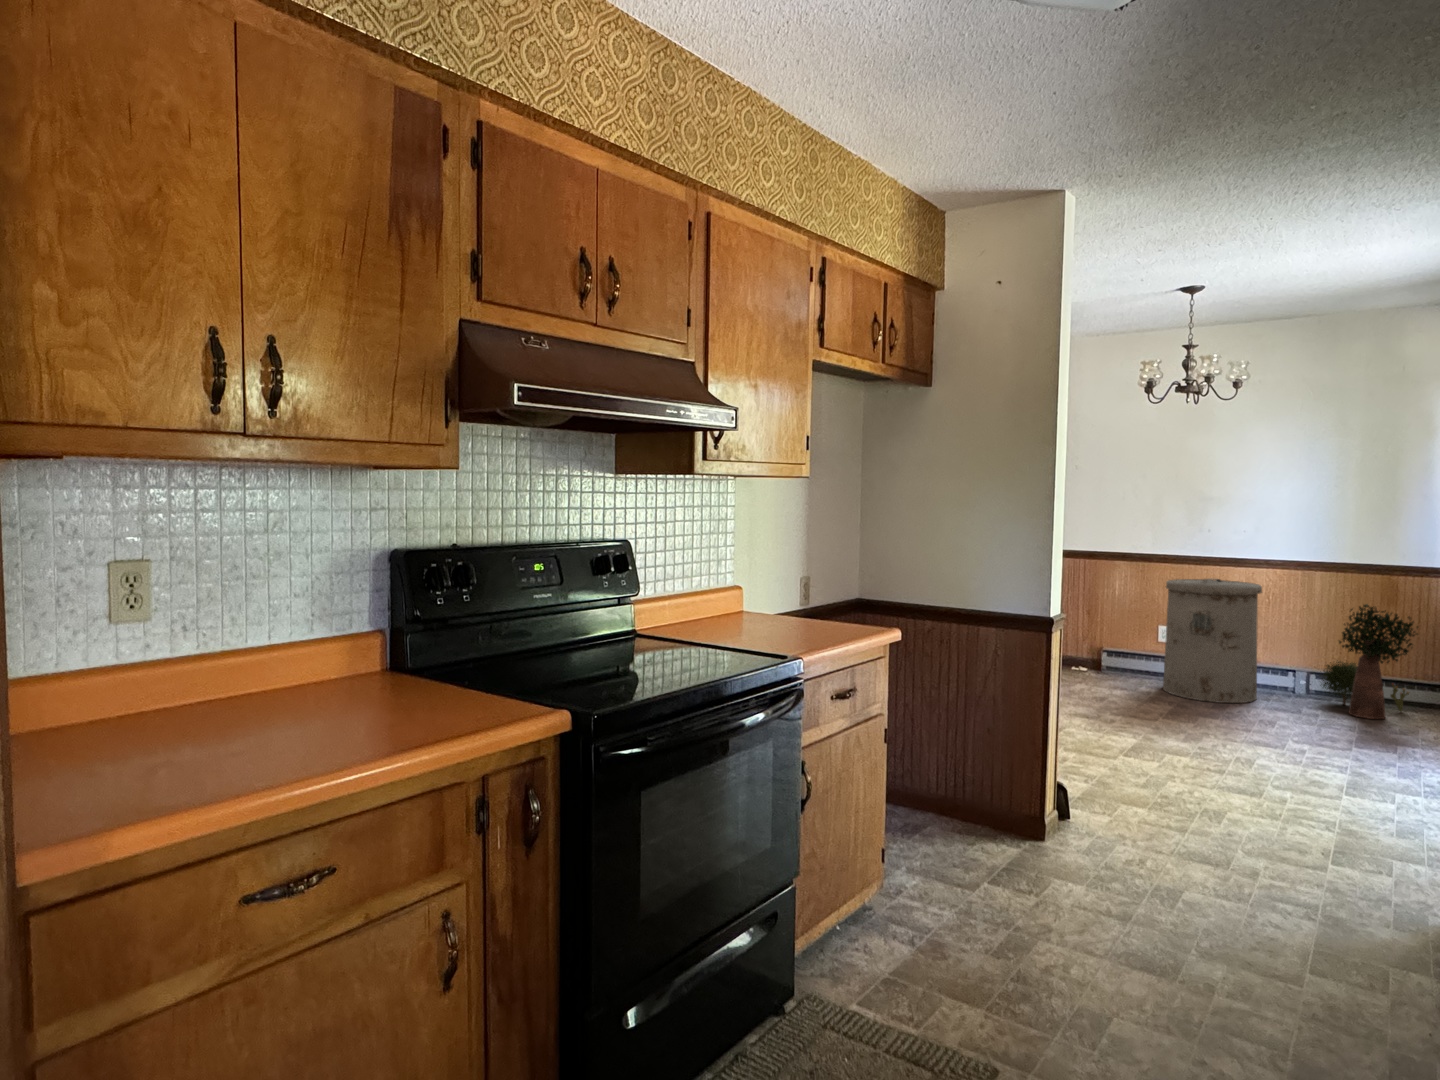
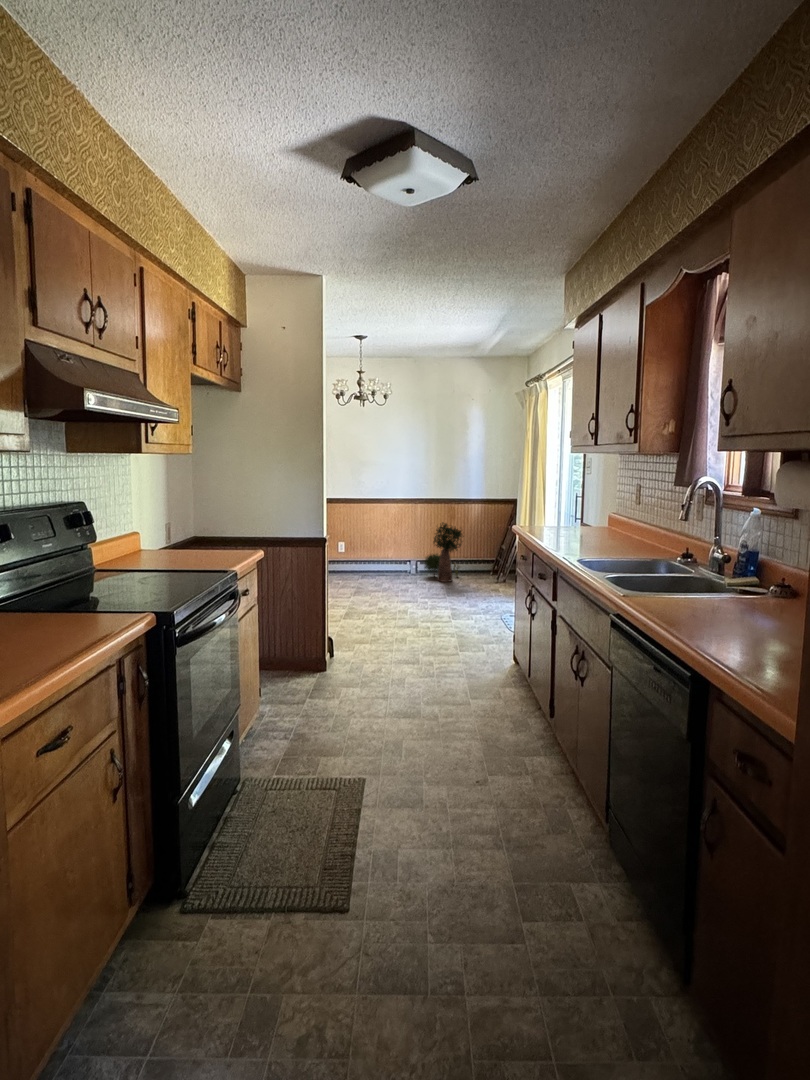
trash can: present [1163,578,1262,703] -> none [349,513,398,584]

